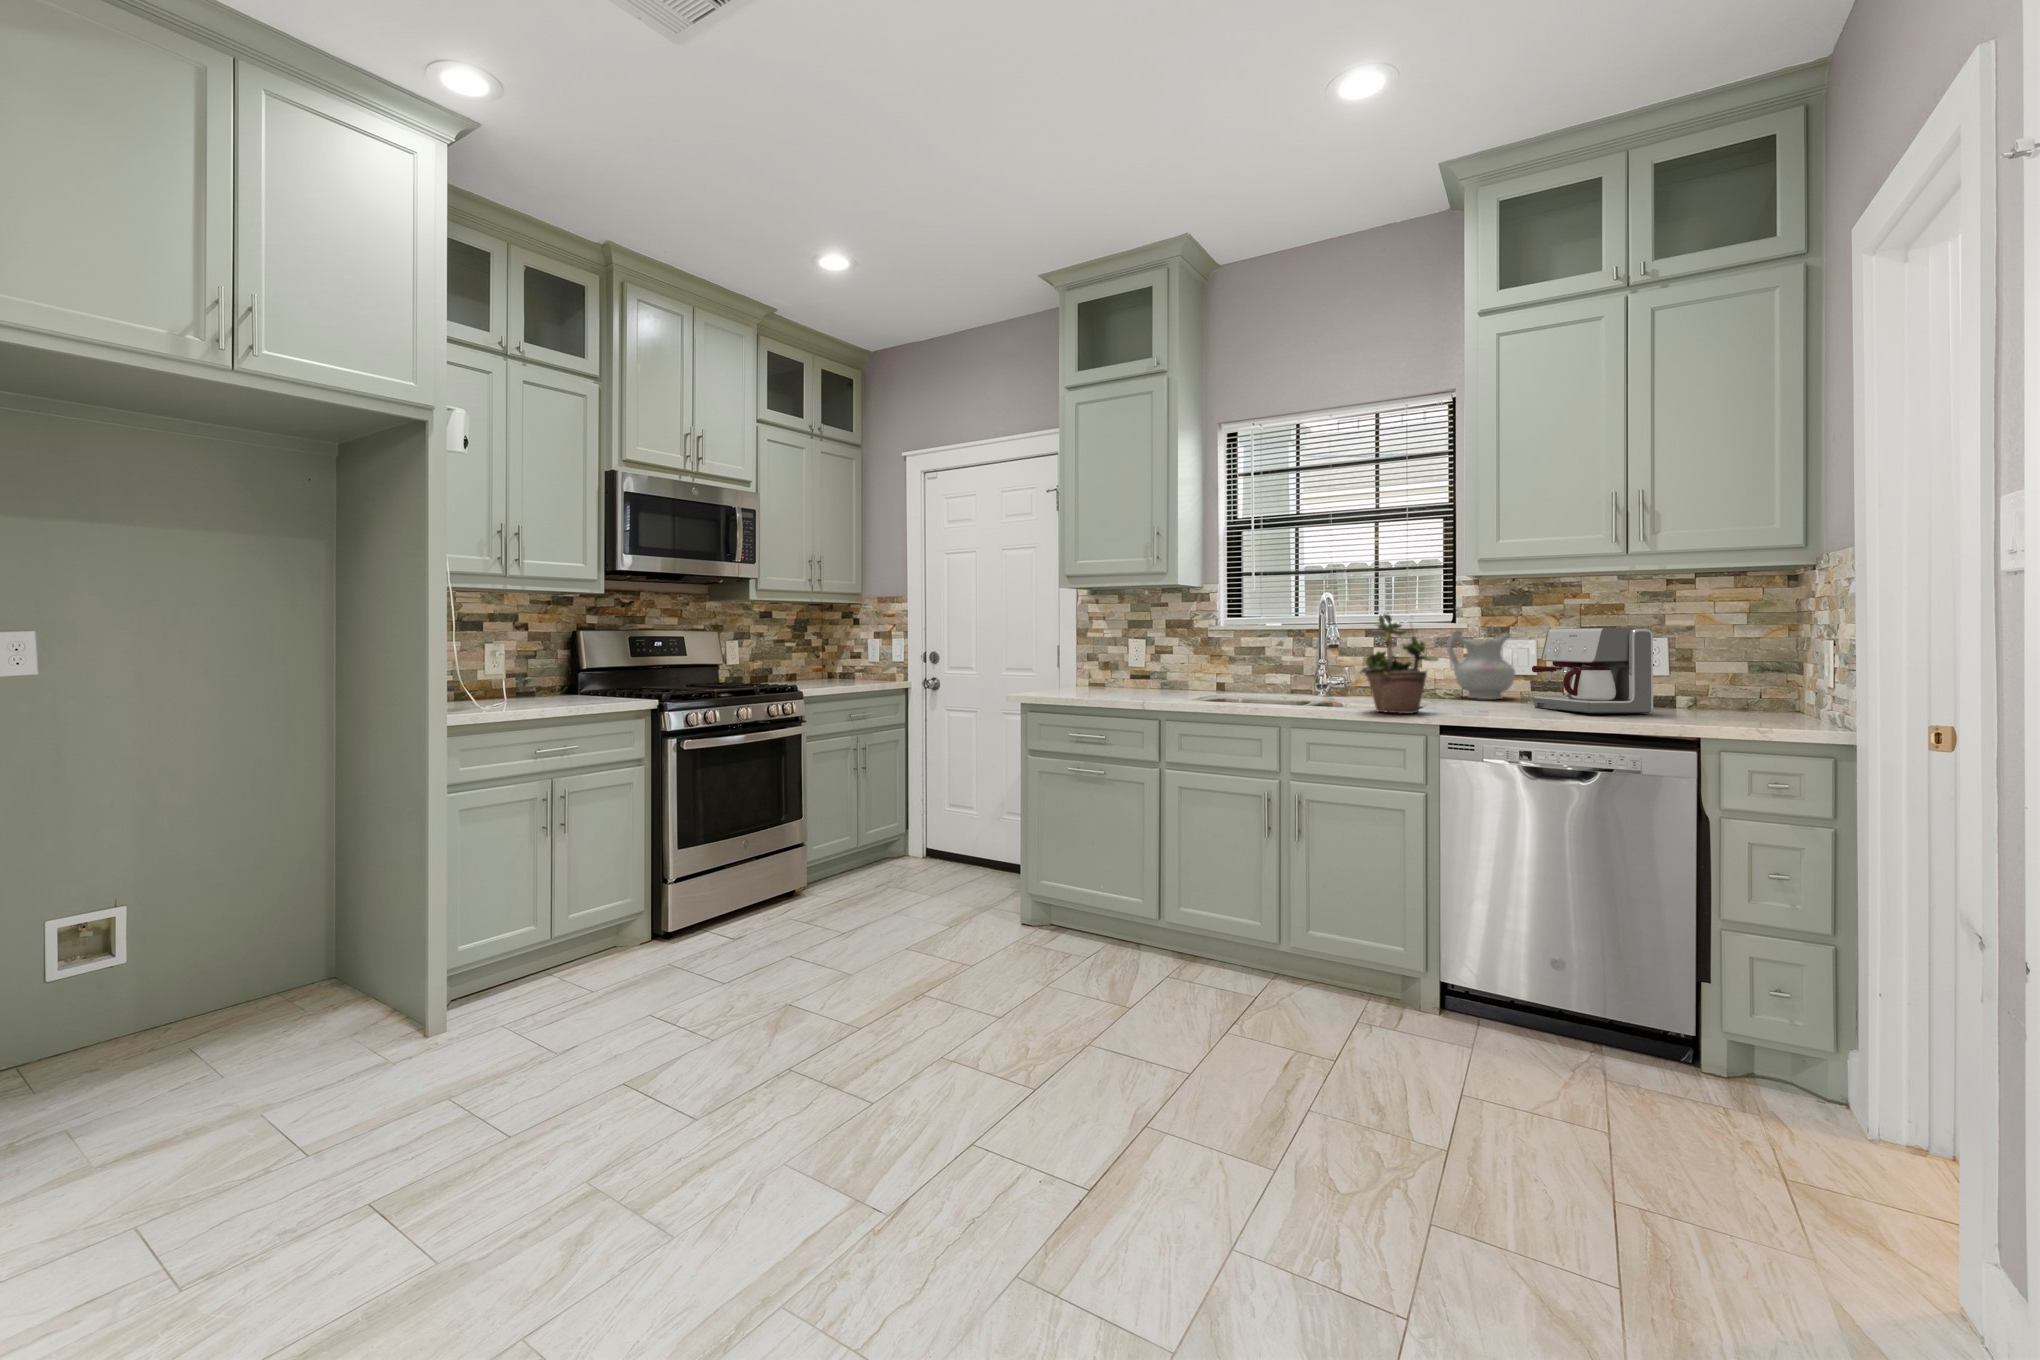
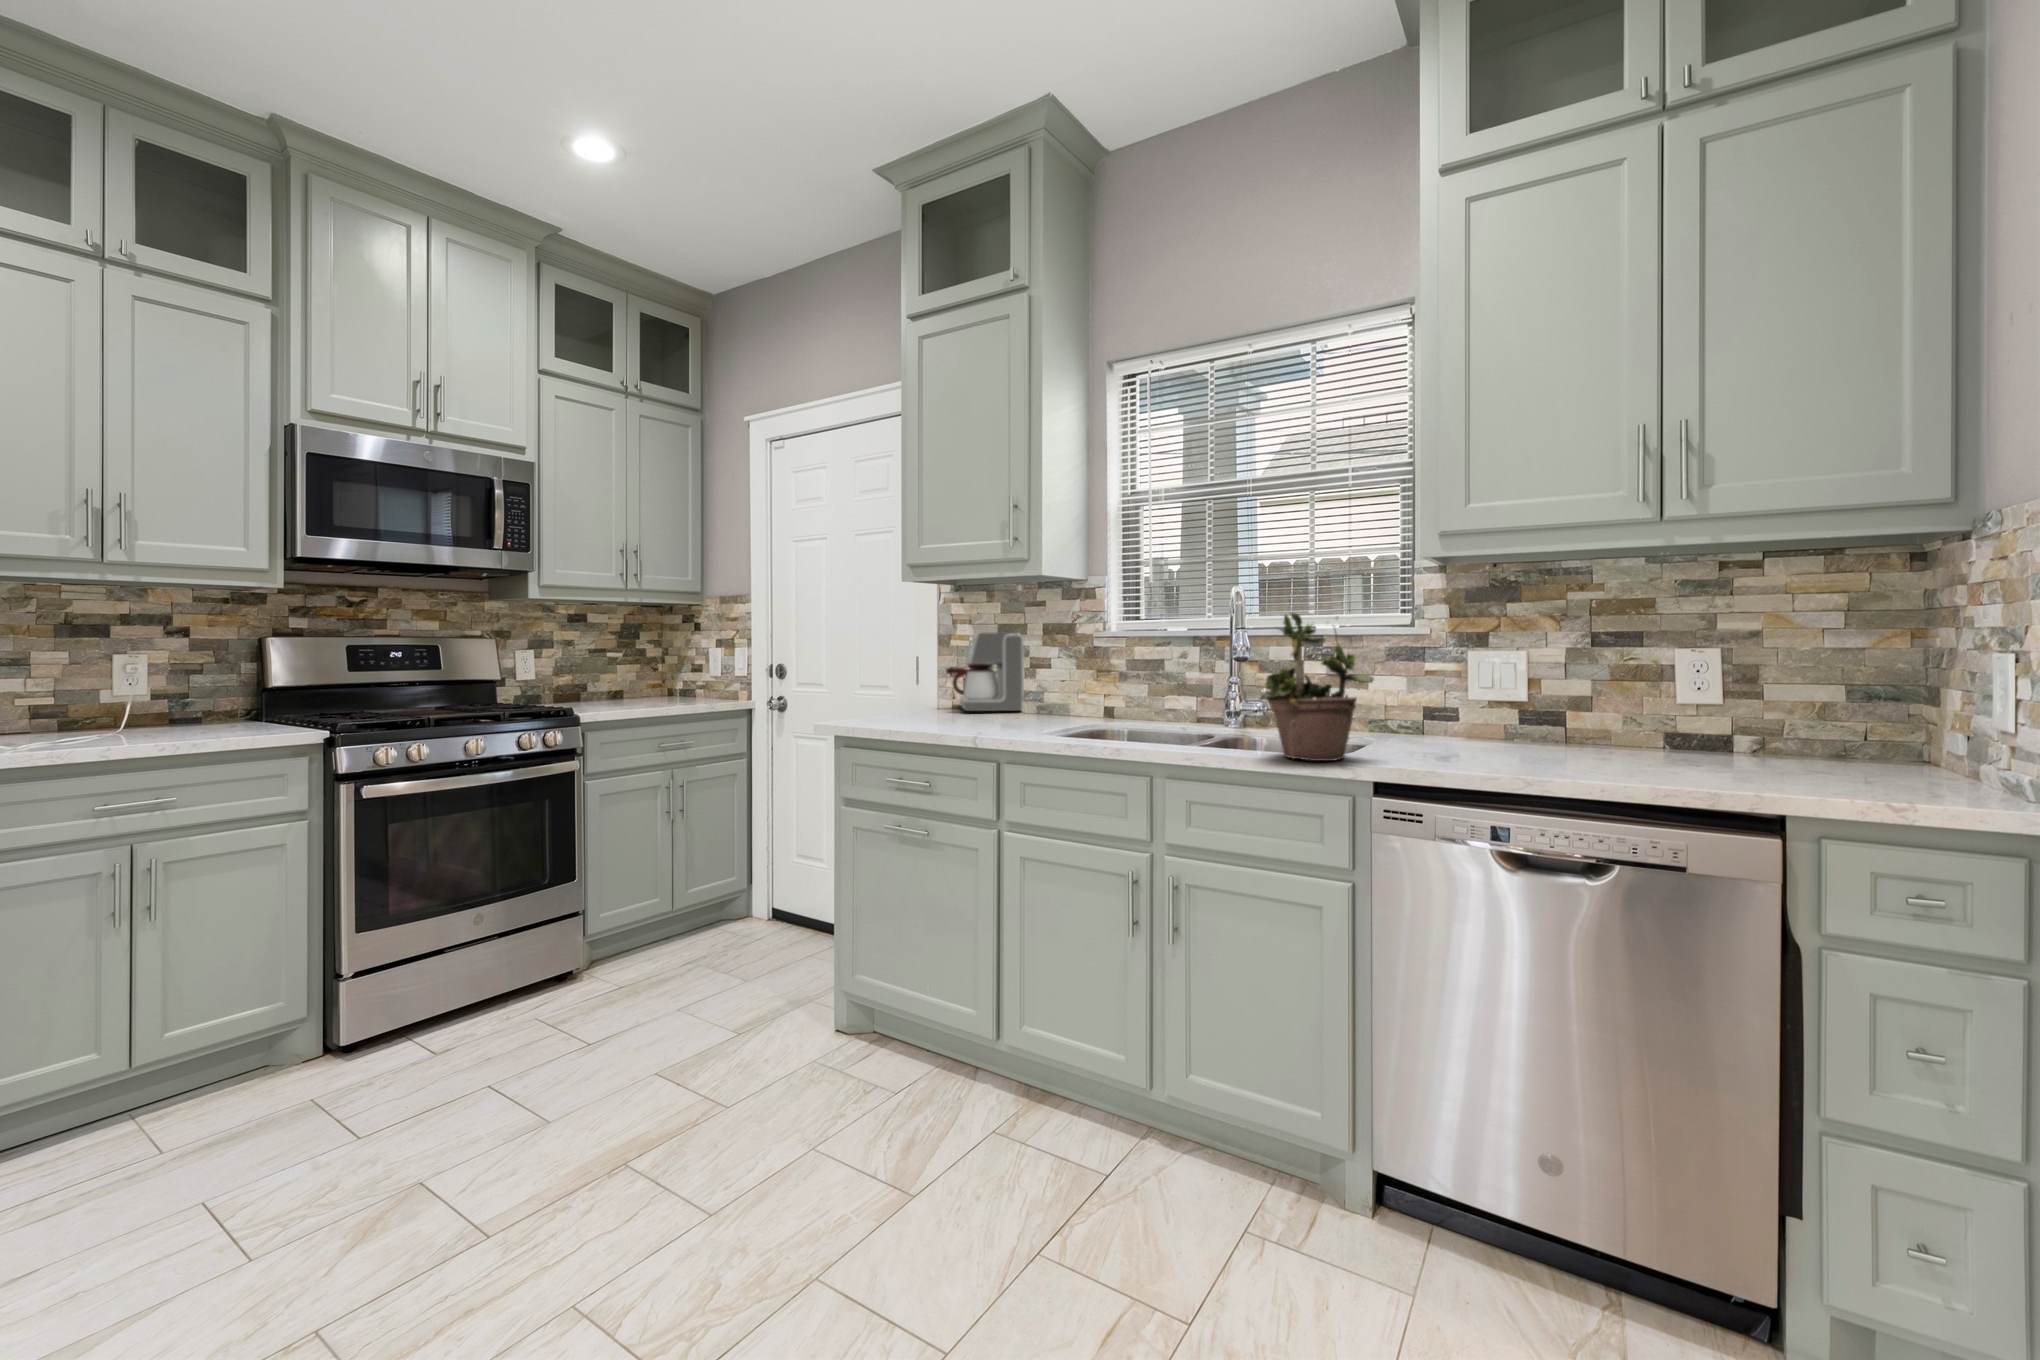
coffee maker: present [1532,628,1653,713] -> present [946,632,1024,711]
ceramic pitcher: present [1447,631,1515,699] -> none [1402,637,1498,734]

